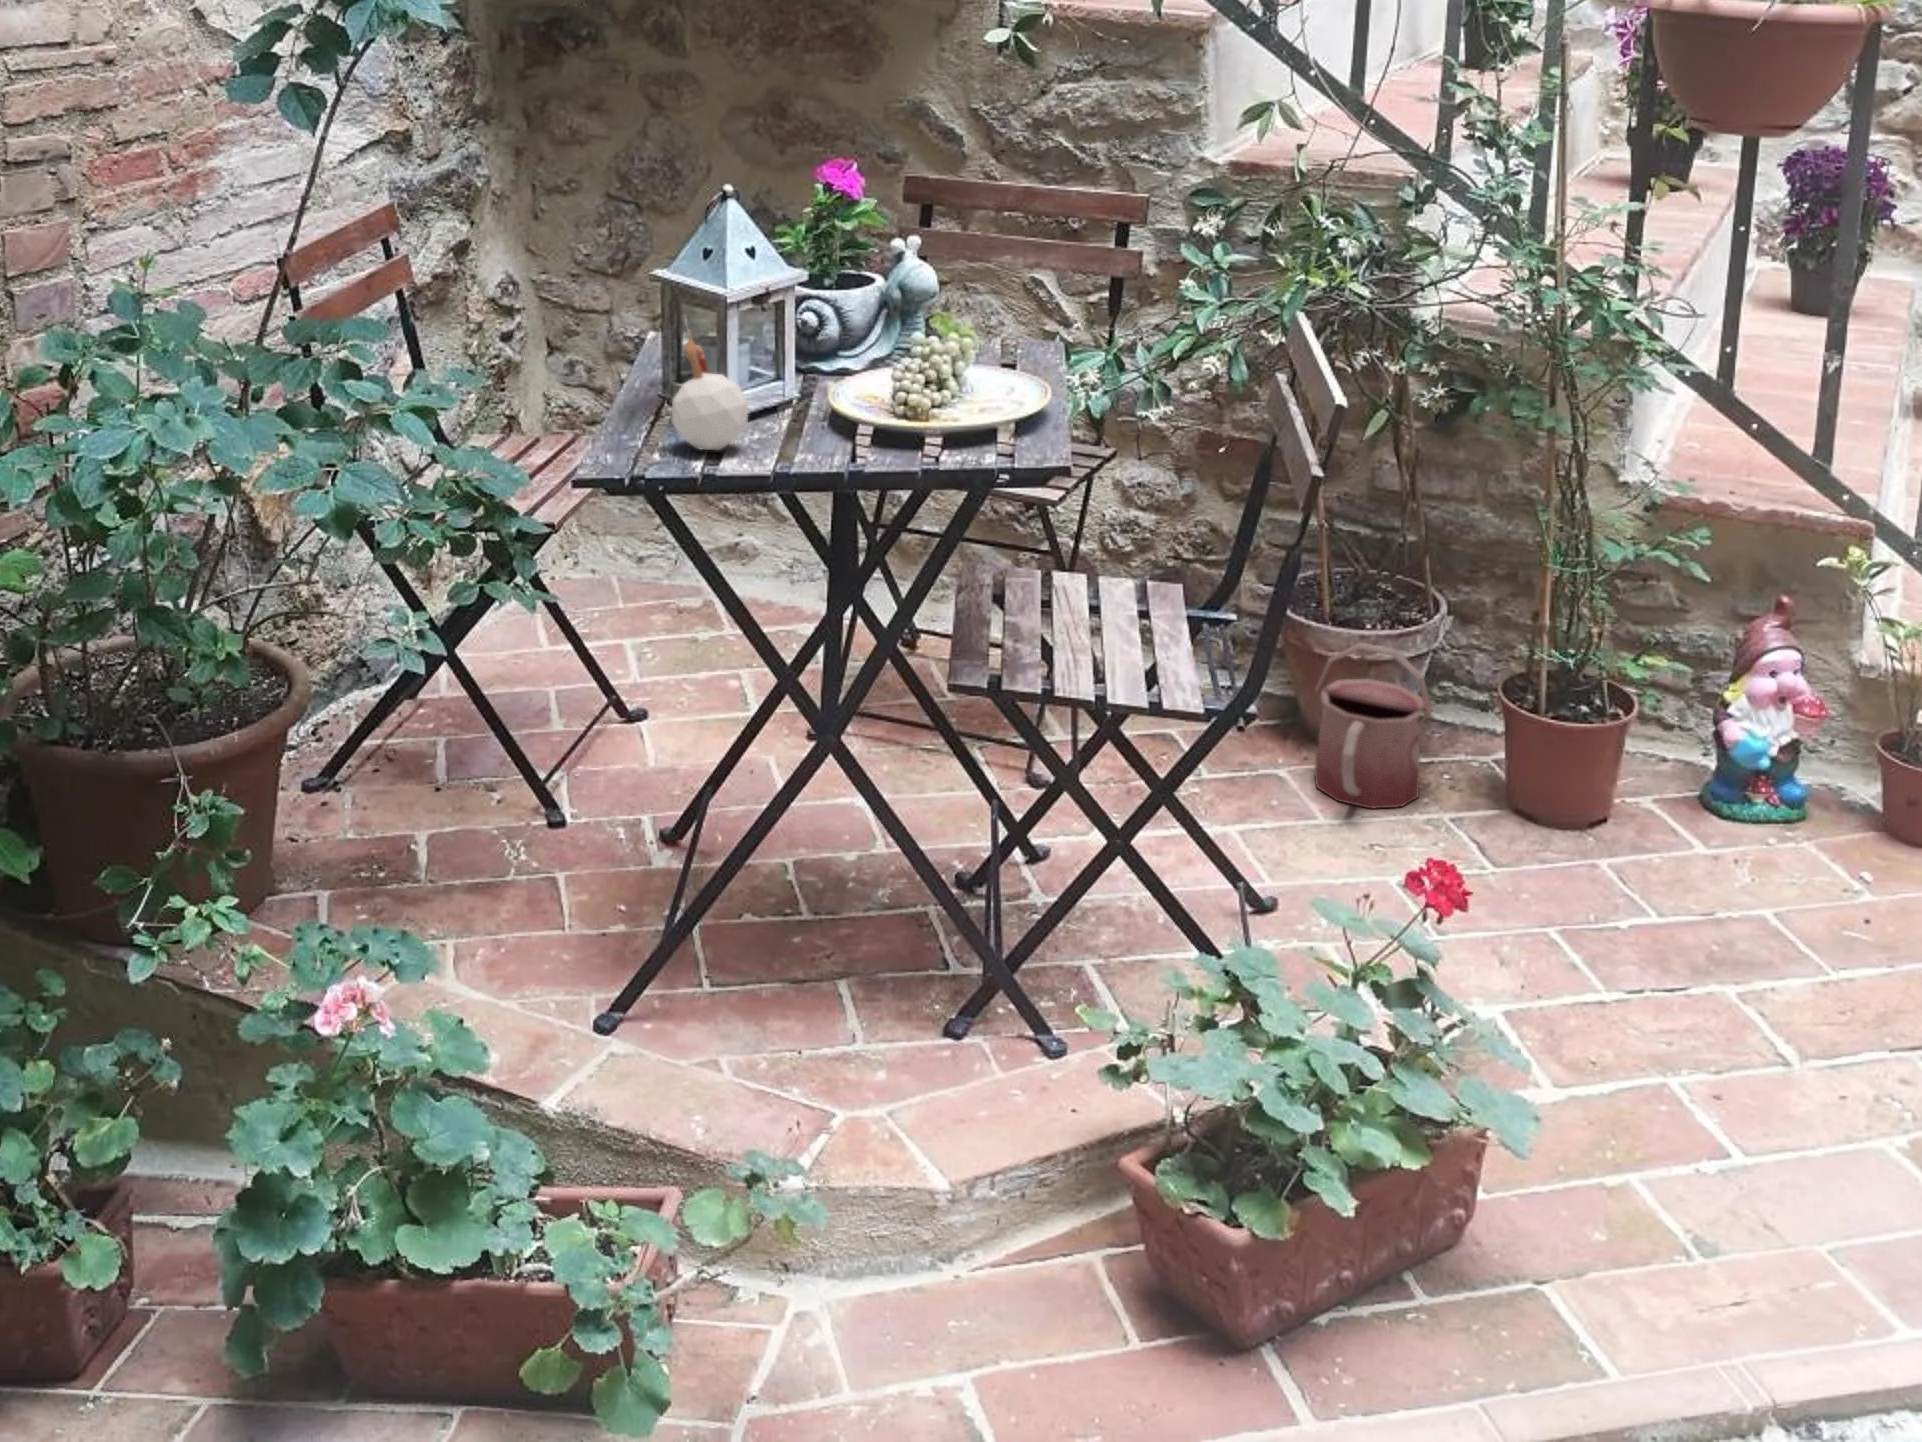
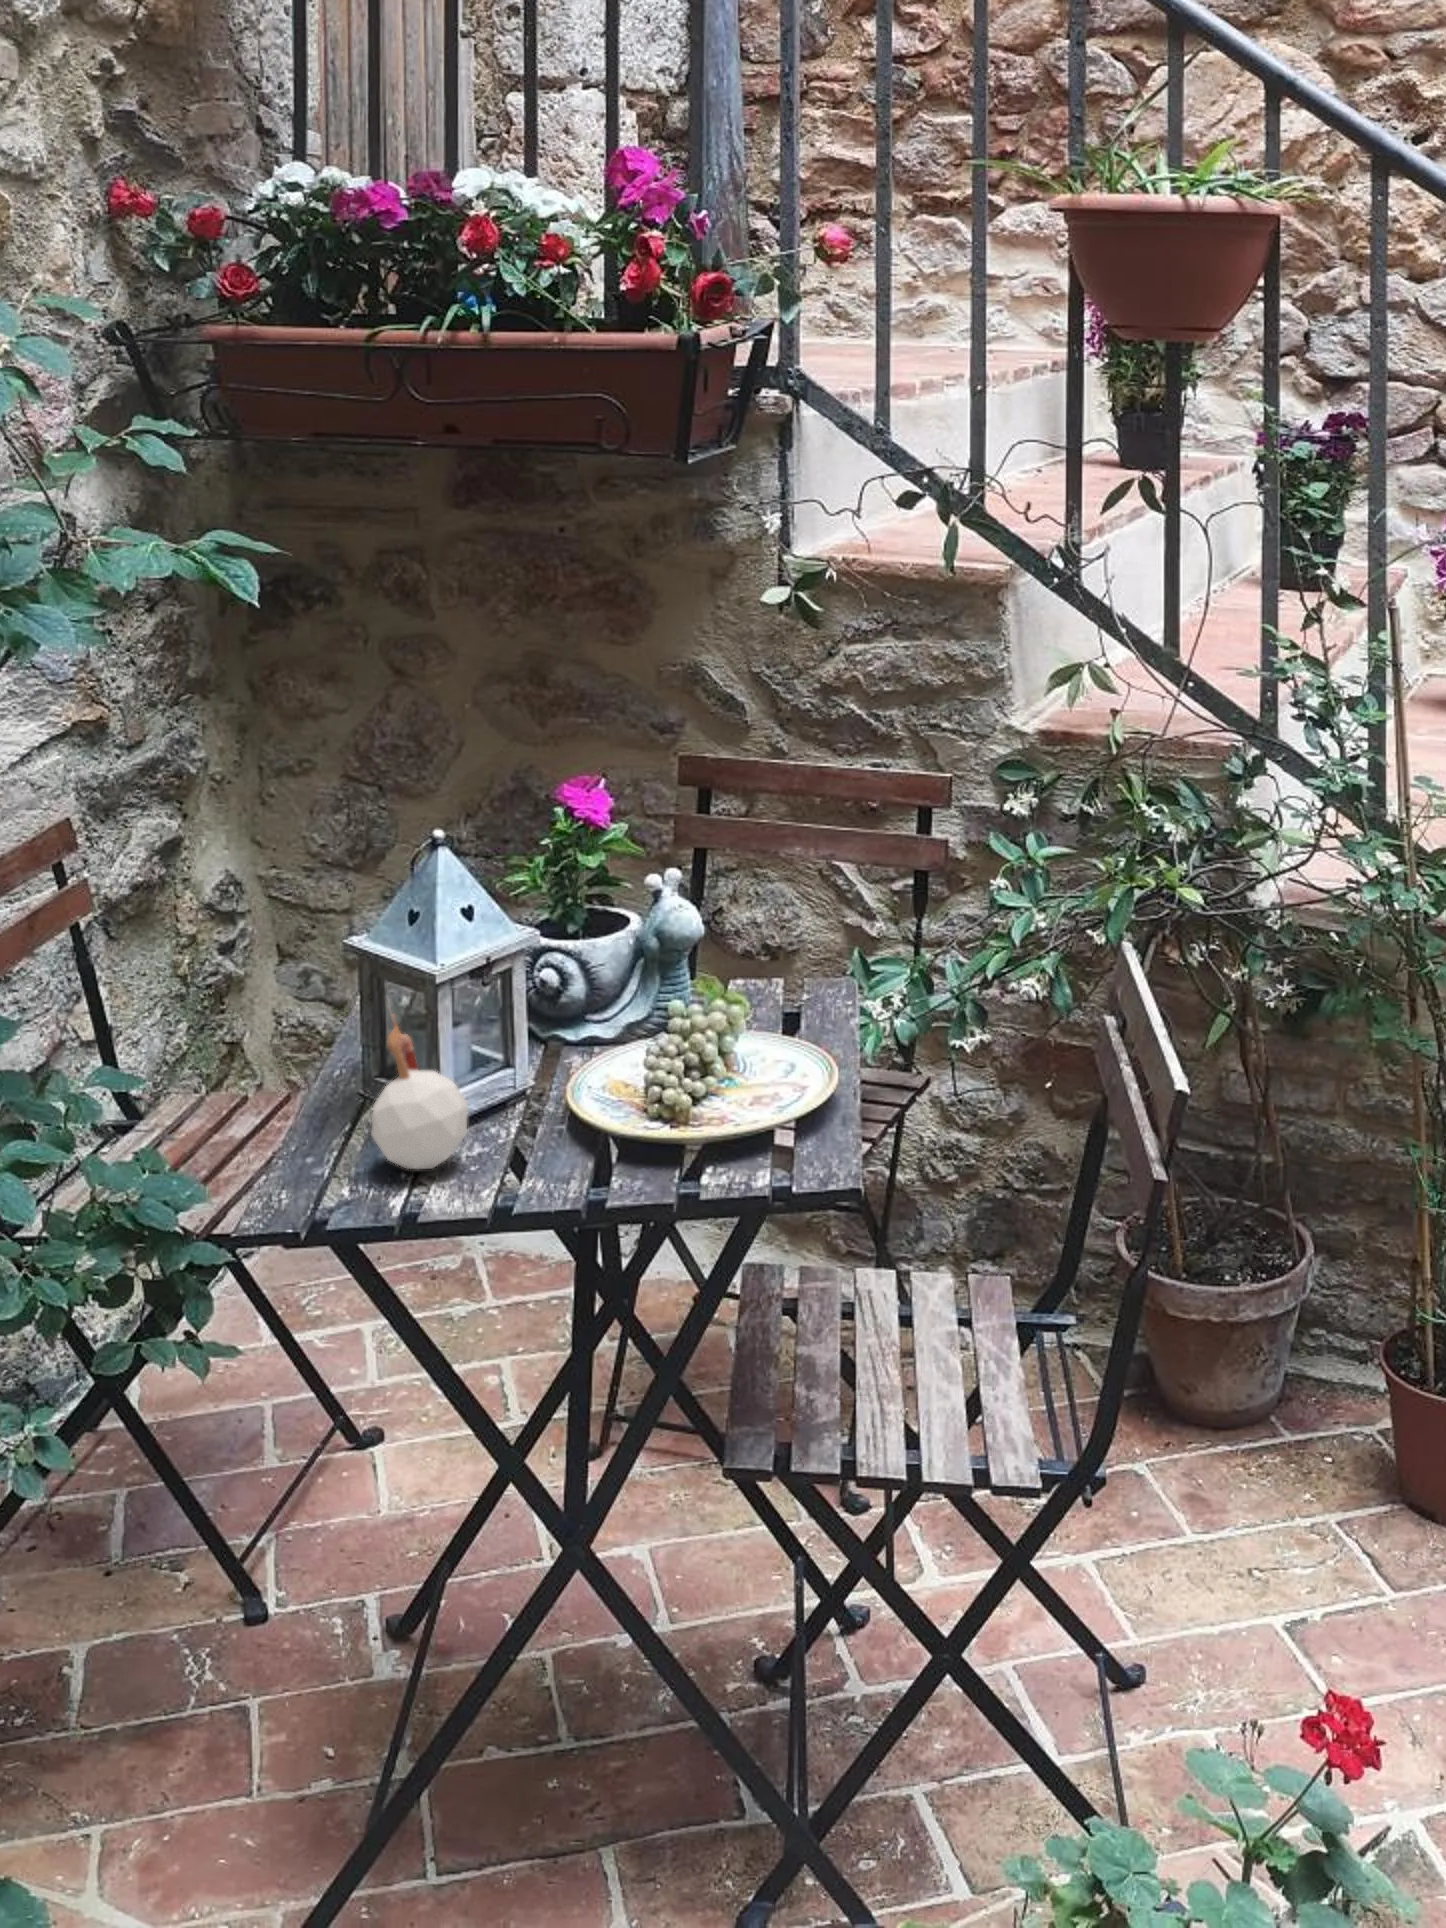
watering can: present [1314,643,1432,808] -> none [1173,1281,1309,1514]

